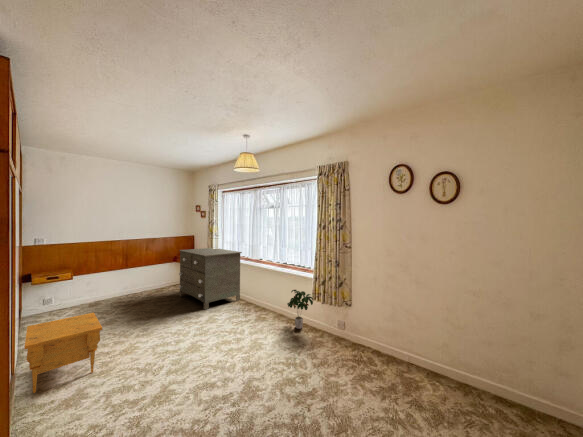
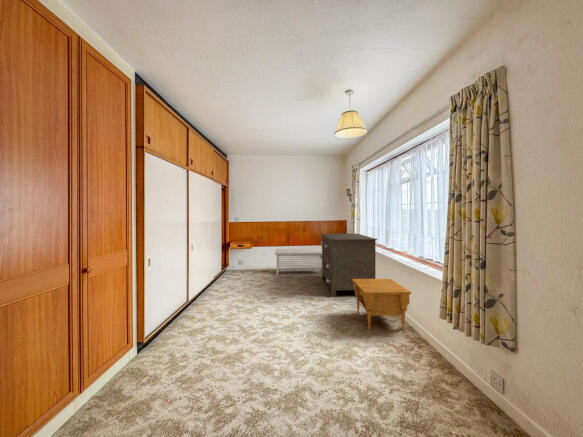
storage bench: none [109,265,179,302] -> present [275,248,322,274]
potted plant: present [287,290,313,329] -> none [413,296,448,356]
nightstand: present [24,313,102,393] -> present [352,279,411,329]

